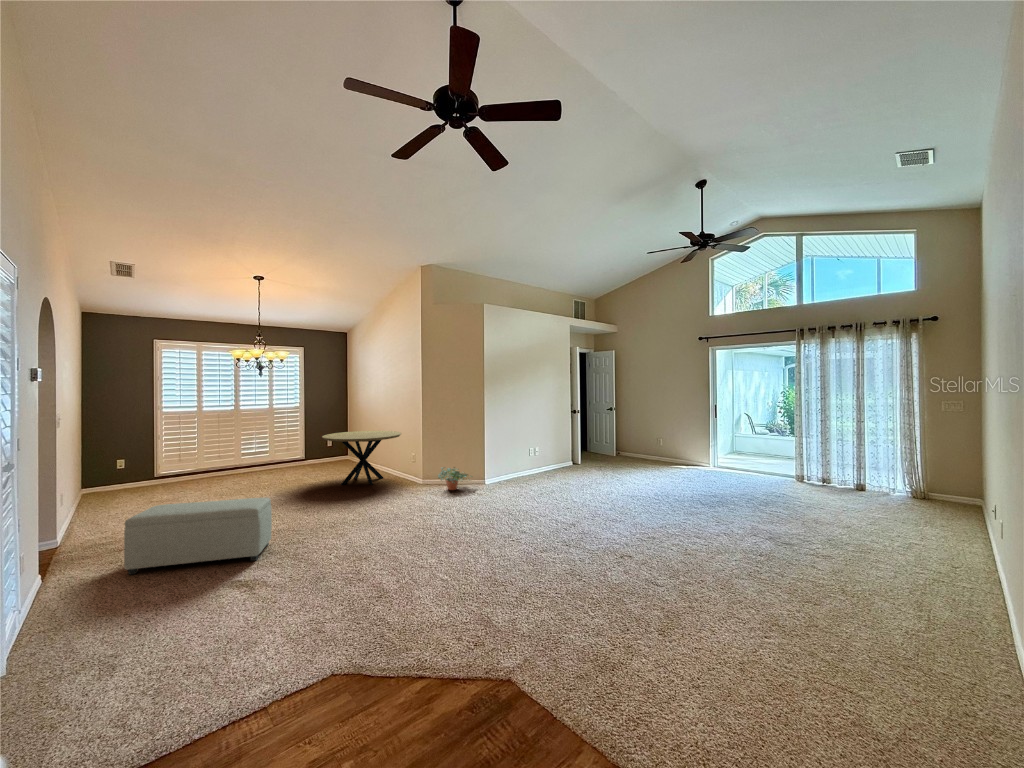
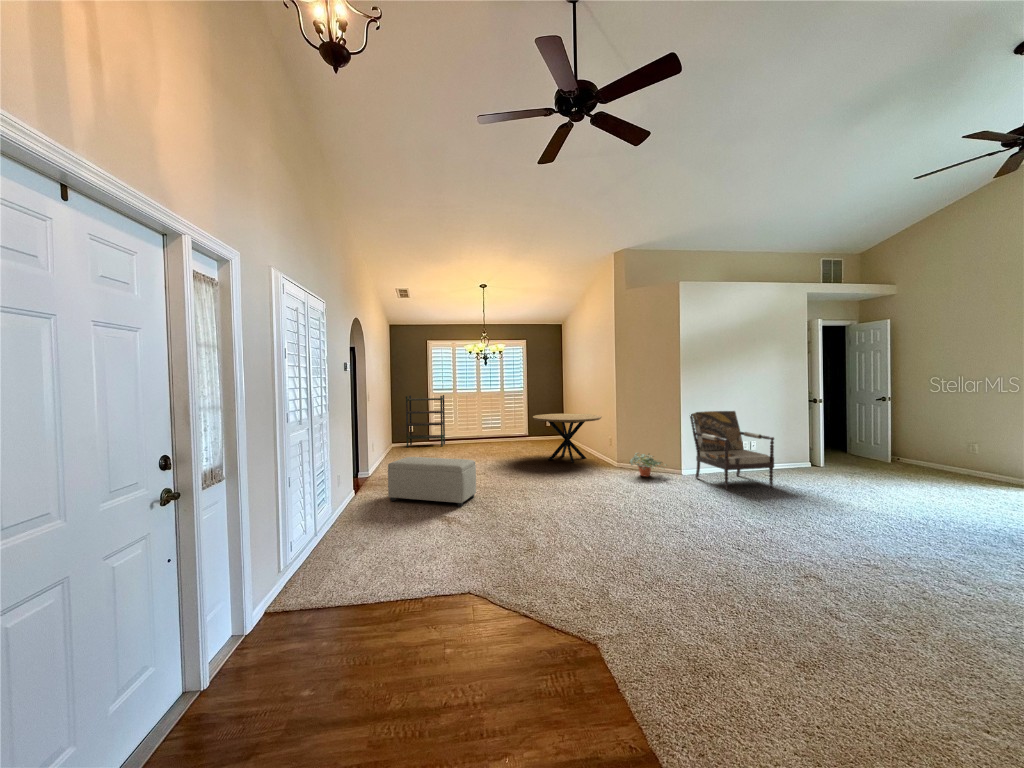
bookshelf: none [115,414,182,490] -> present [406,395,445,447]
armchair: none [491,422,559,493] -> present [690,411,774,490]

